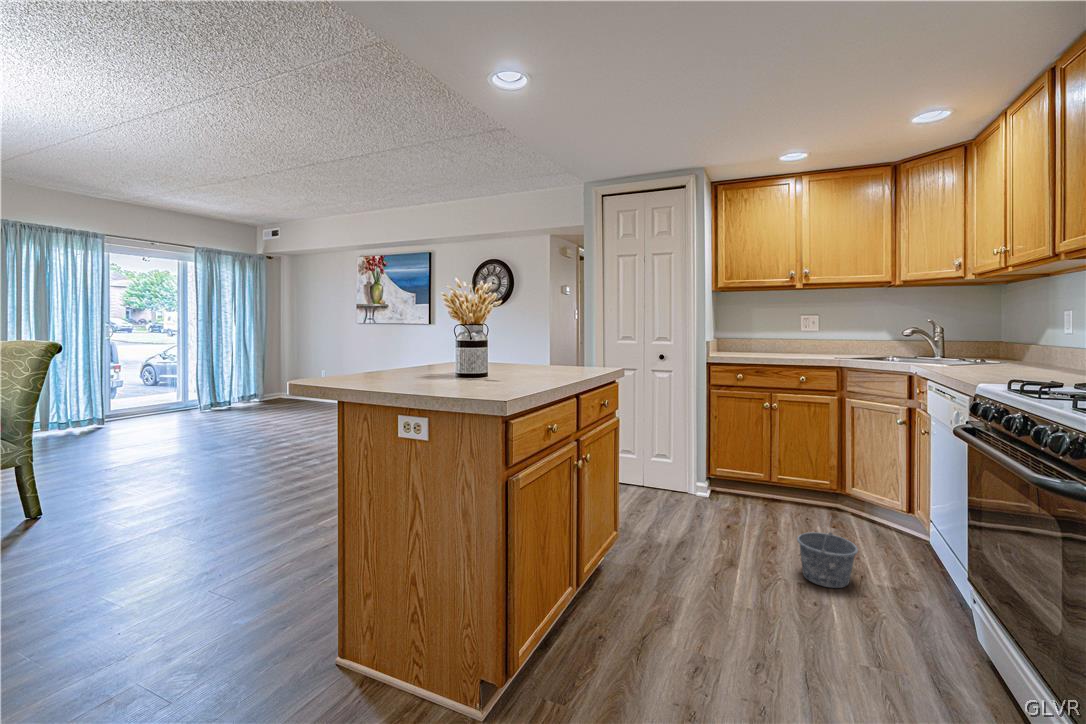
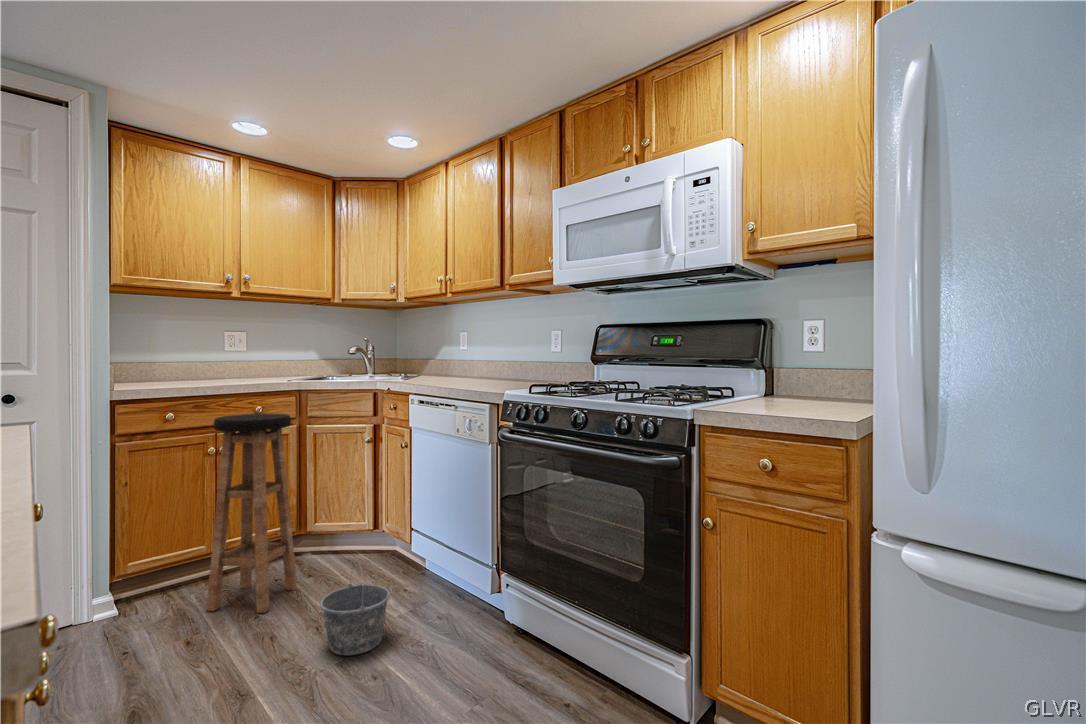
bar stool: none [749,383,816,532] -> present [206,414,297,613]

